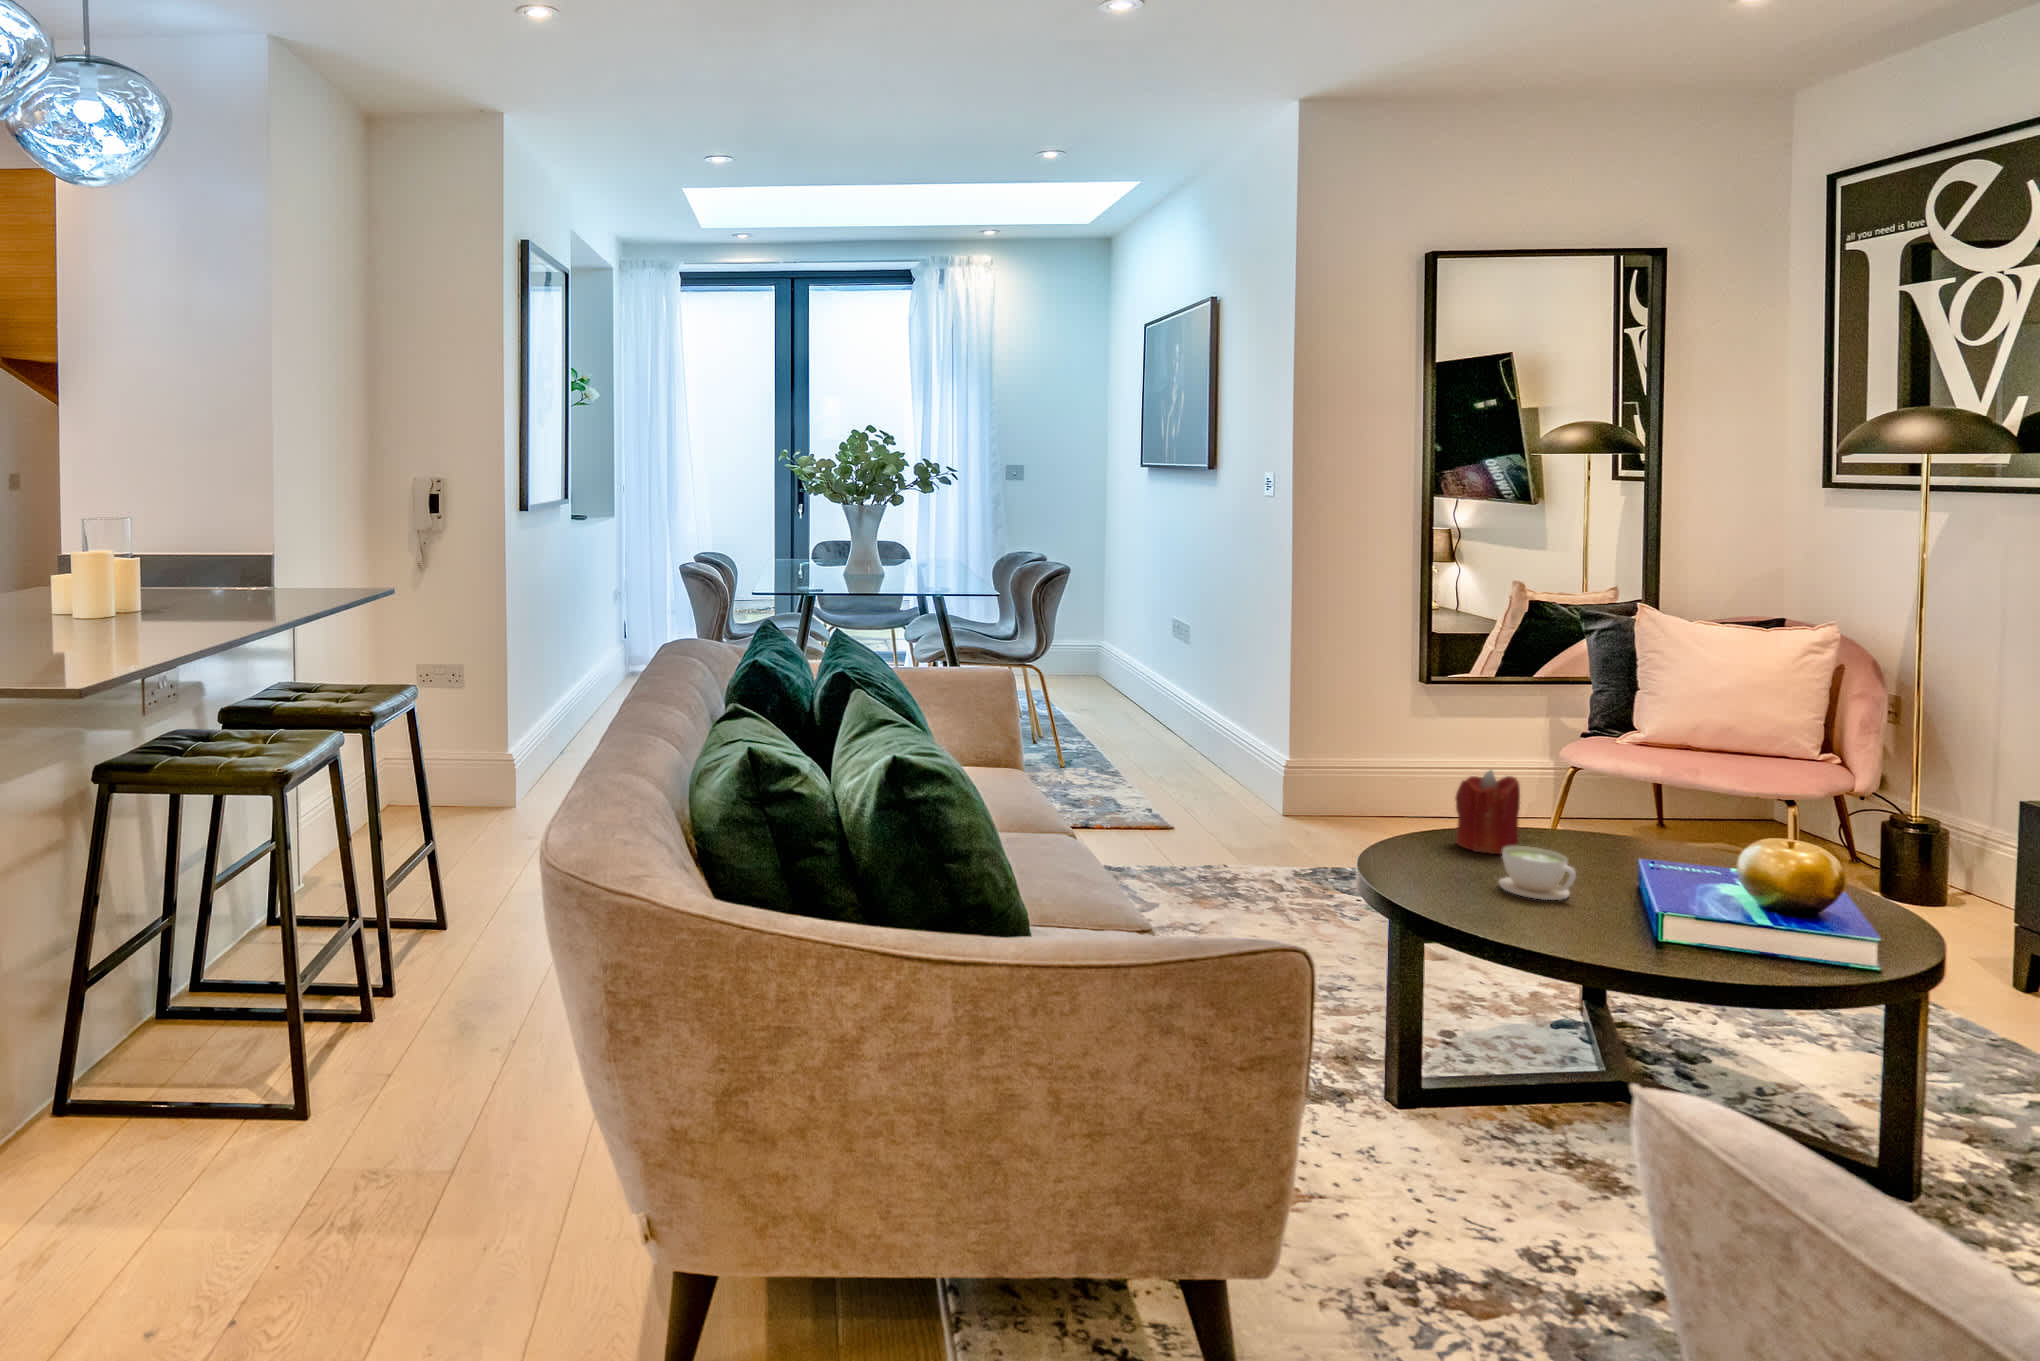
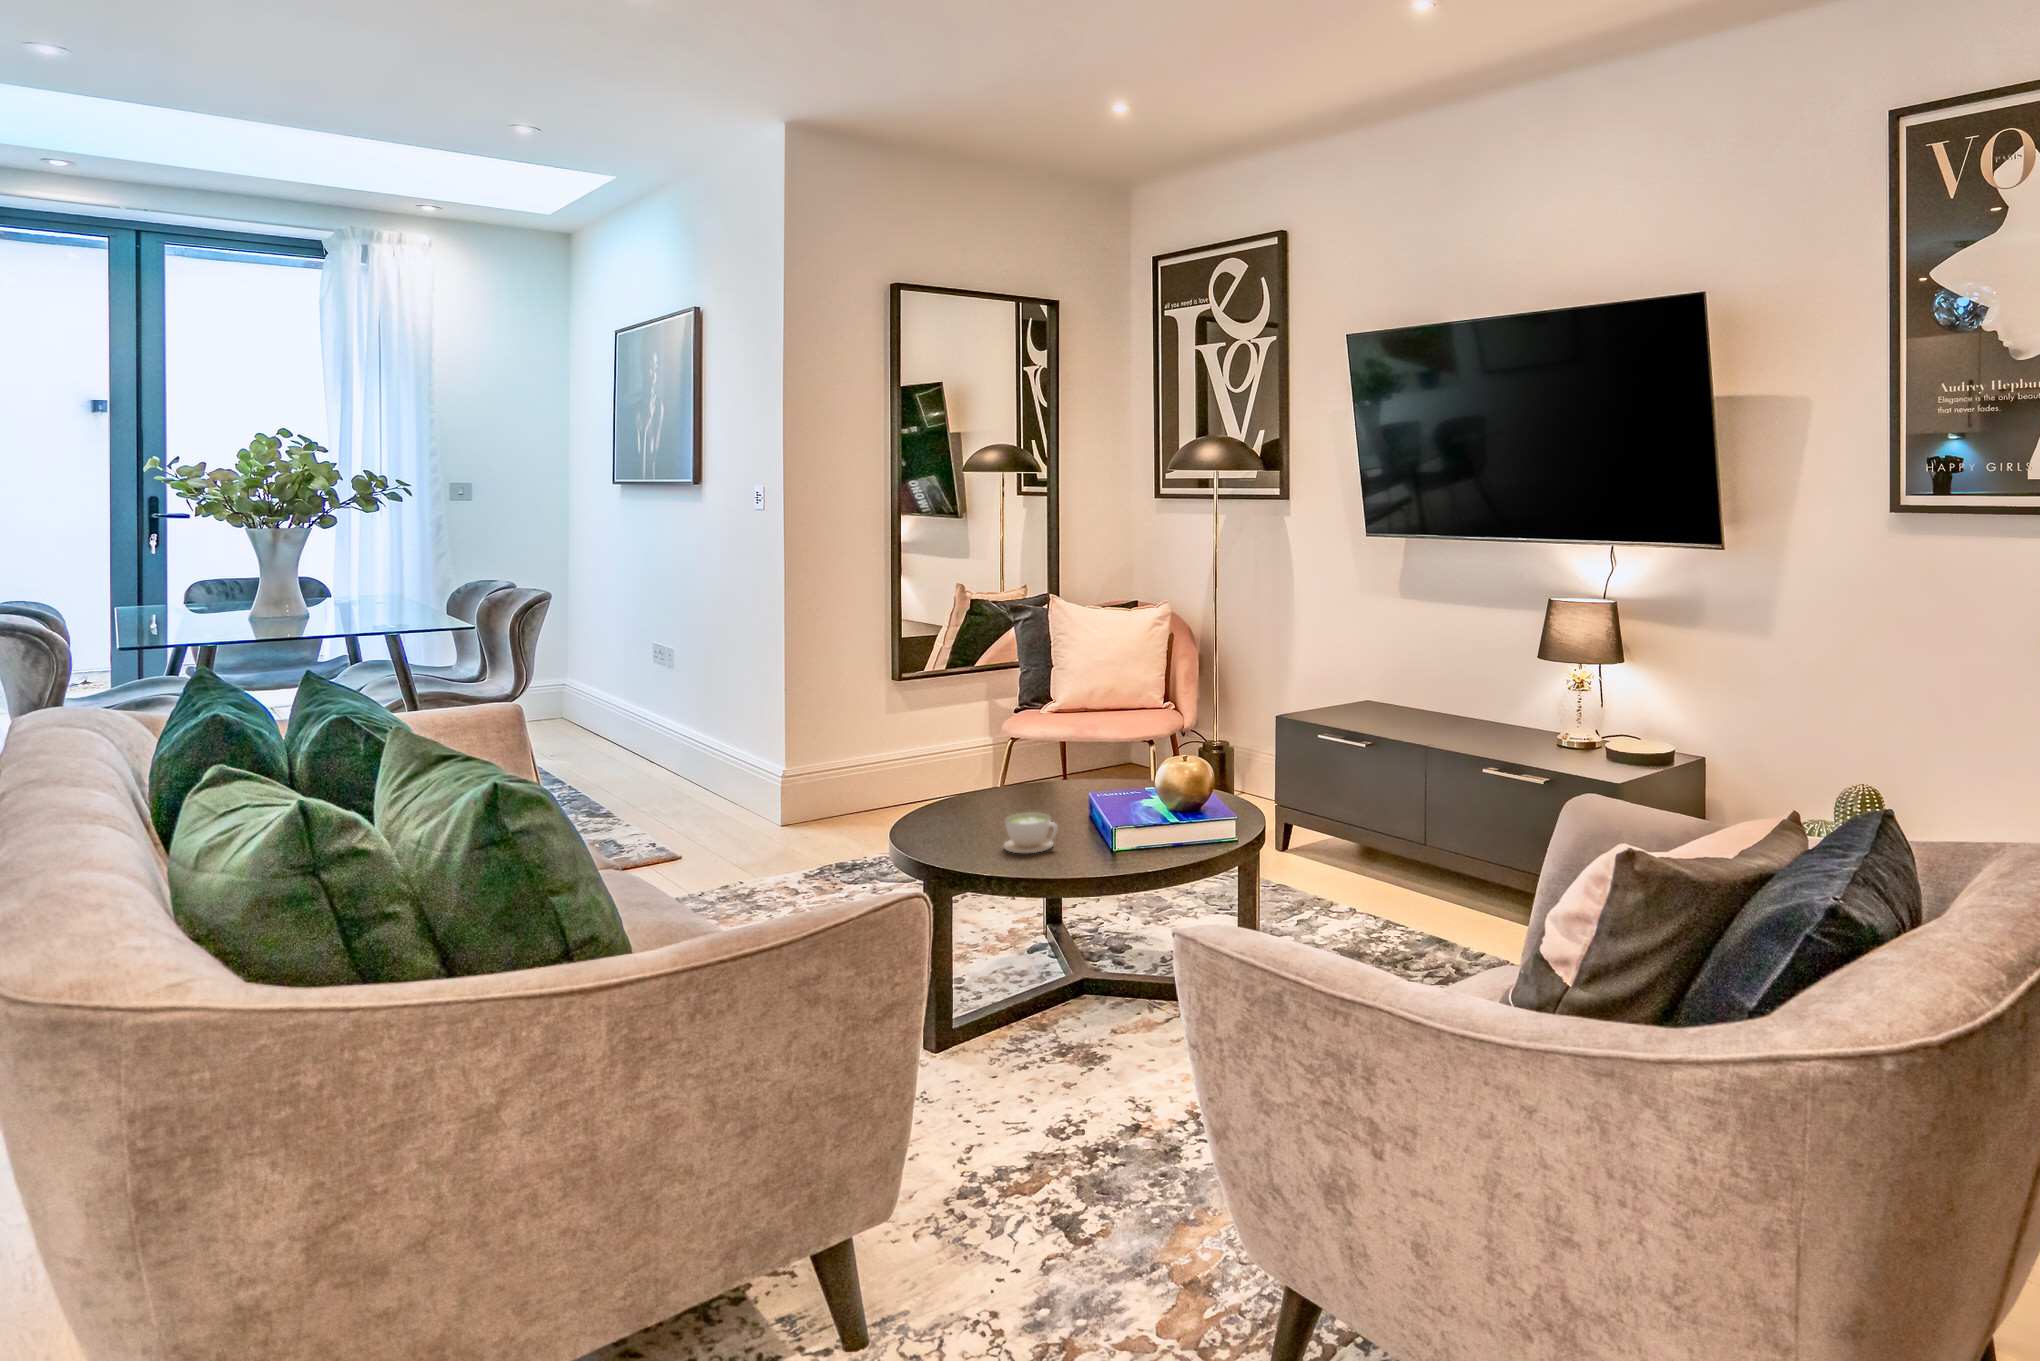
candle: present [1456,770,1520,854] -> none [961,756,1009,825]

